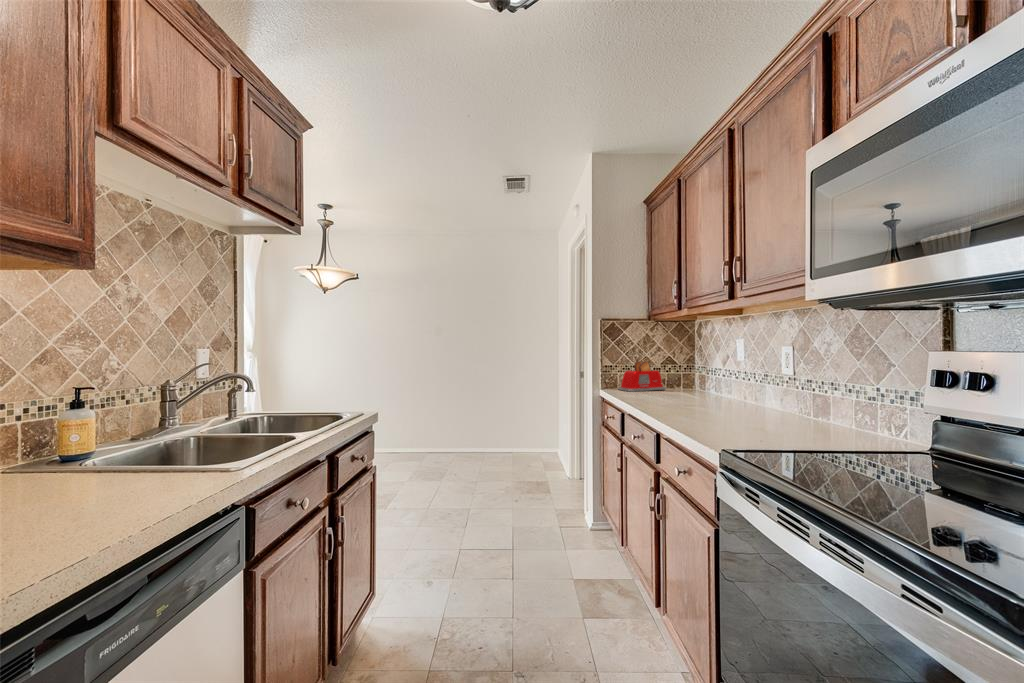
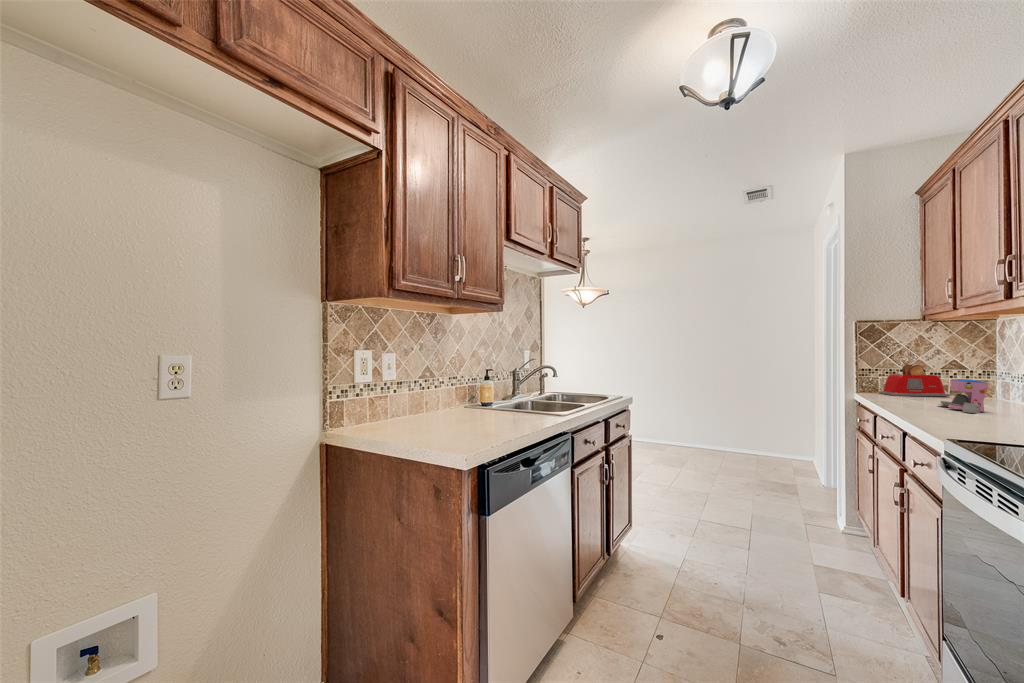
coffee maker: none [668,375,706,407] -> present [938,379,988,413]

